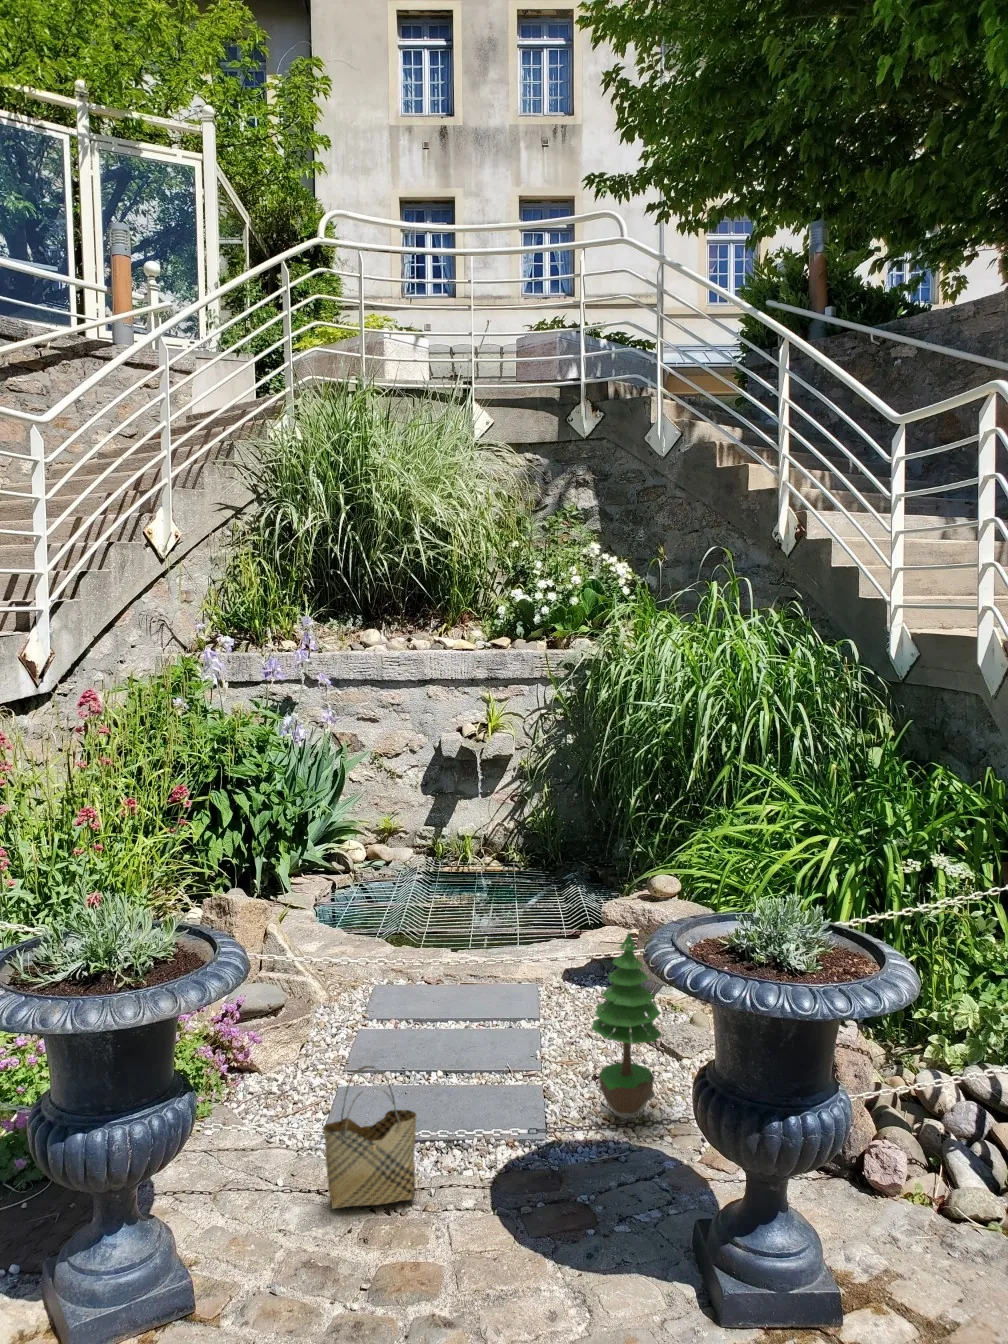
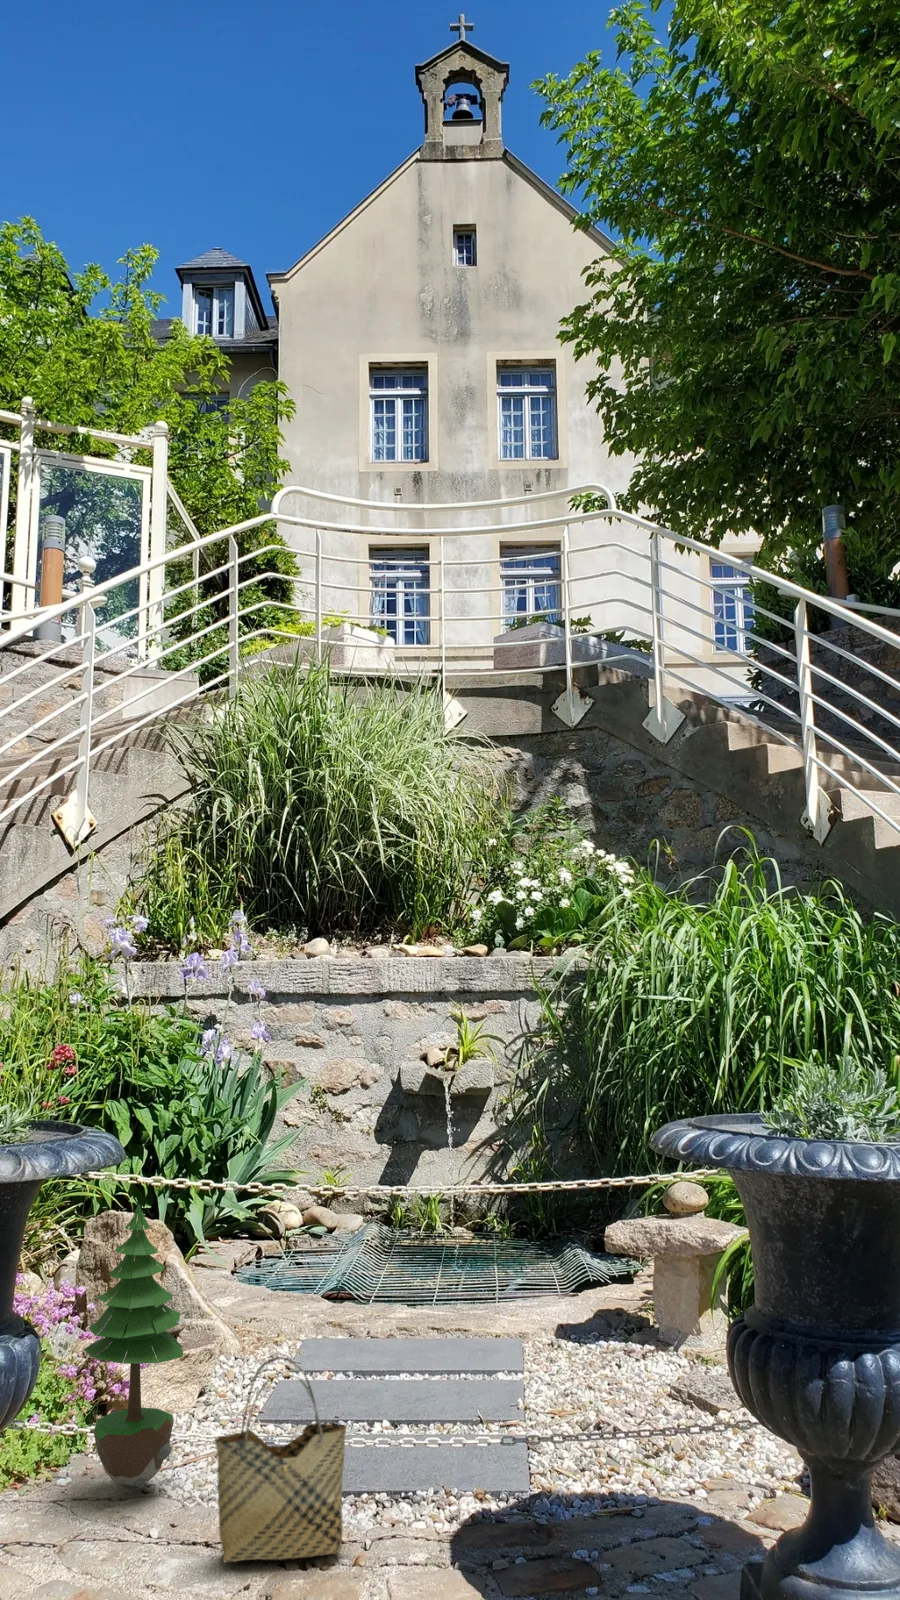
potted tree: present [592,933,662,1119] -> present [84,1204,183,1491]

